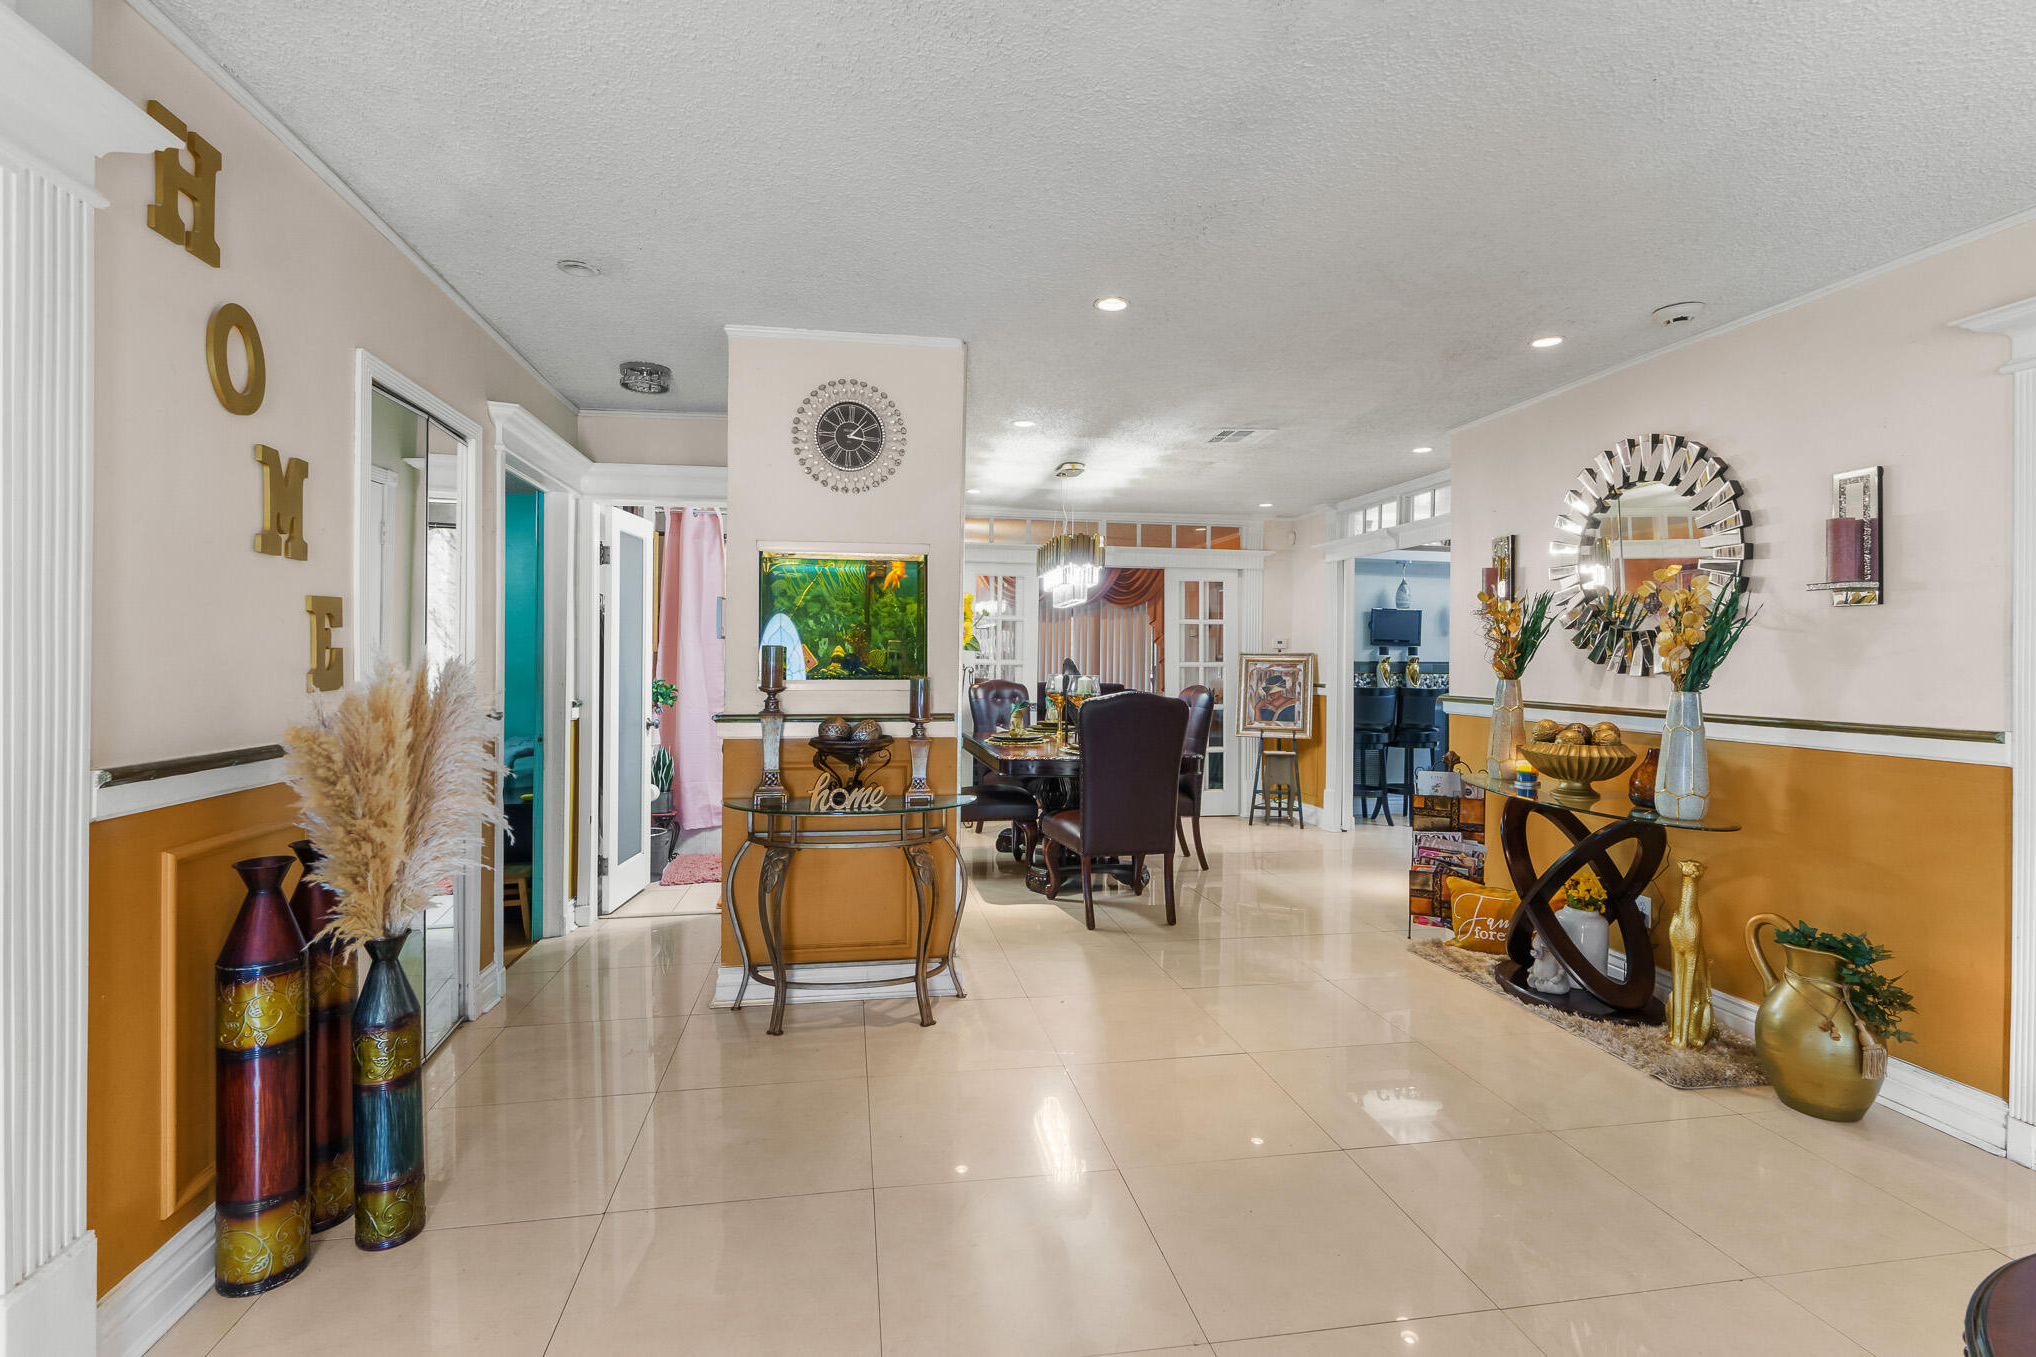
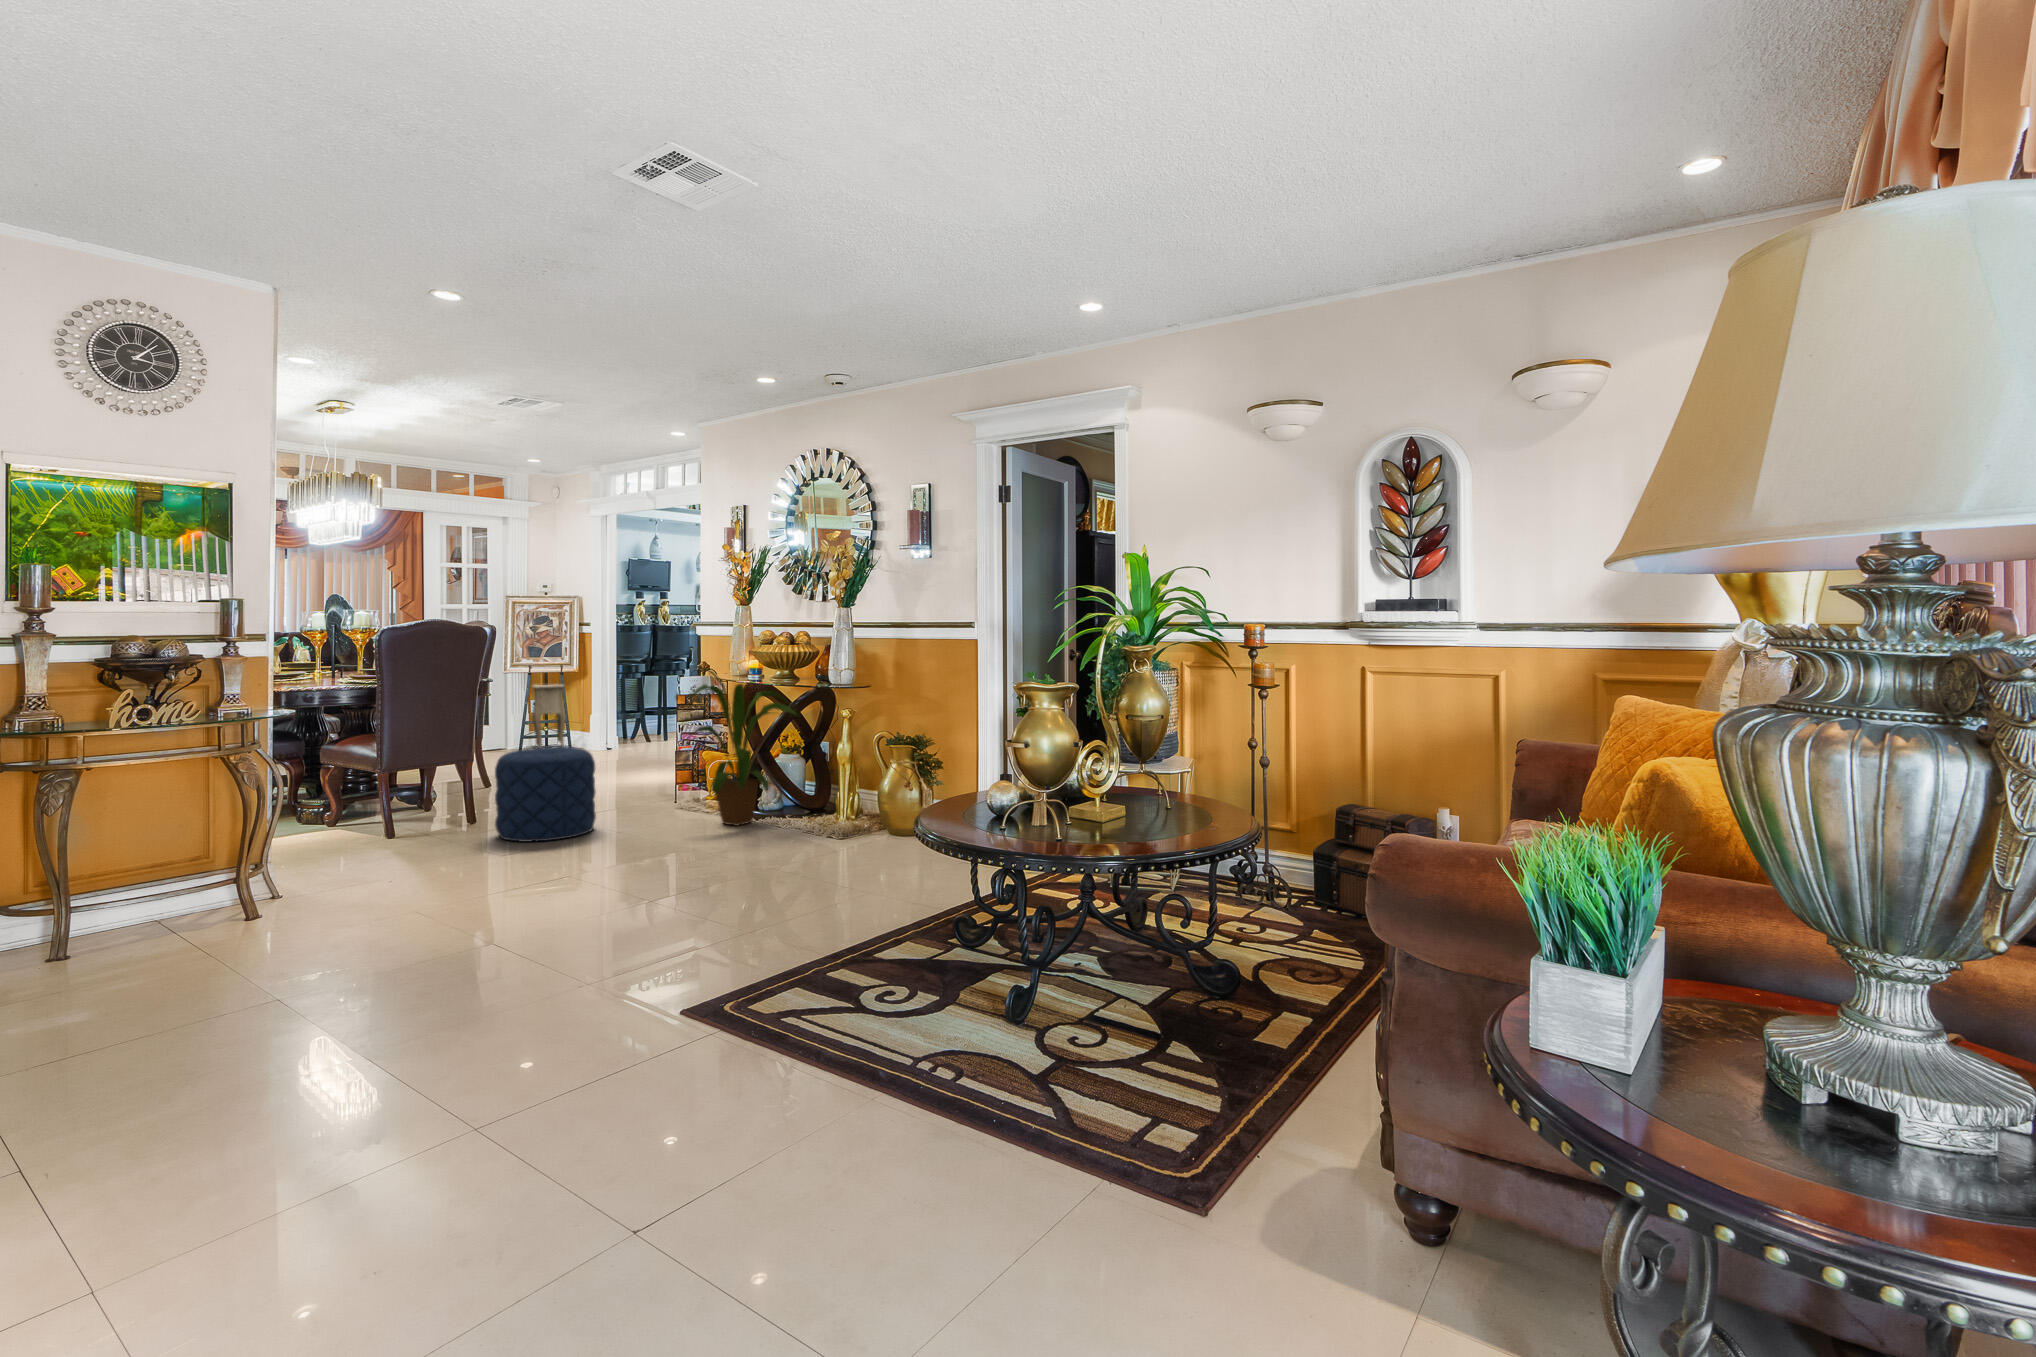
house plant: none [1399,768,1601,1011] -> present [680,668,797,826]
pouf: none [1179,854,1296,981] -> present [495,746,596,842]

